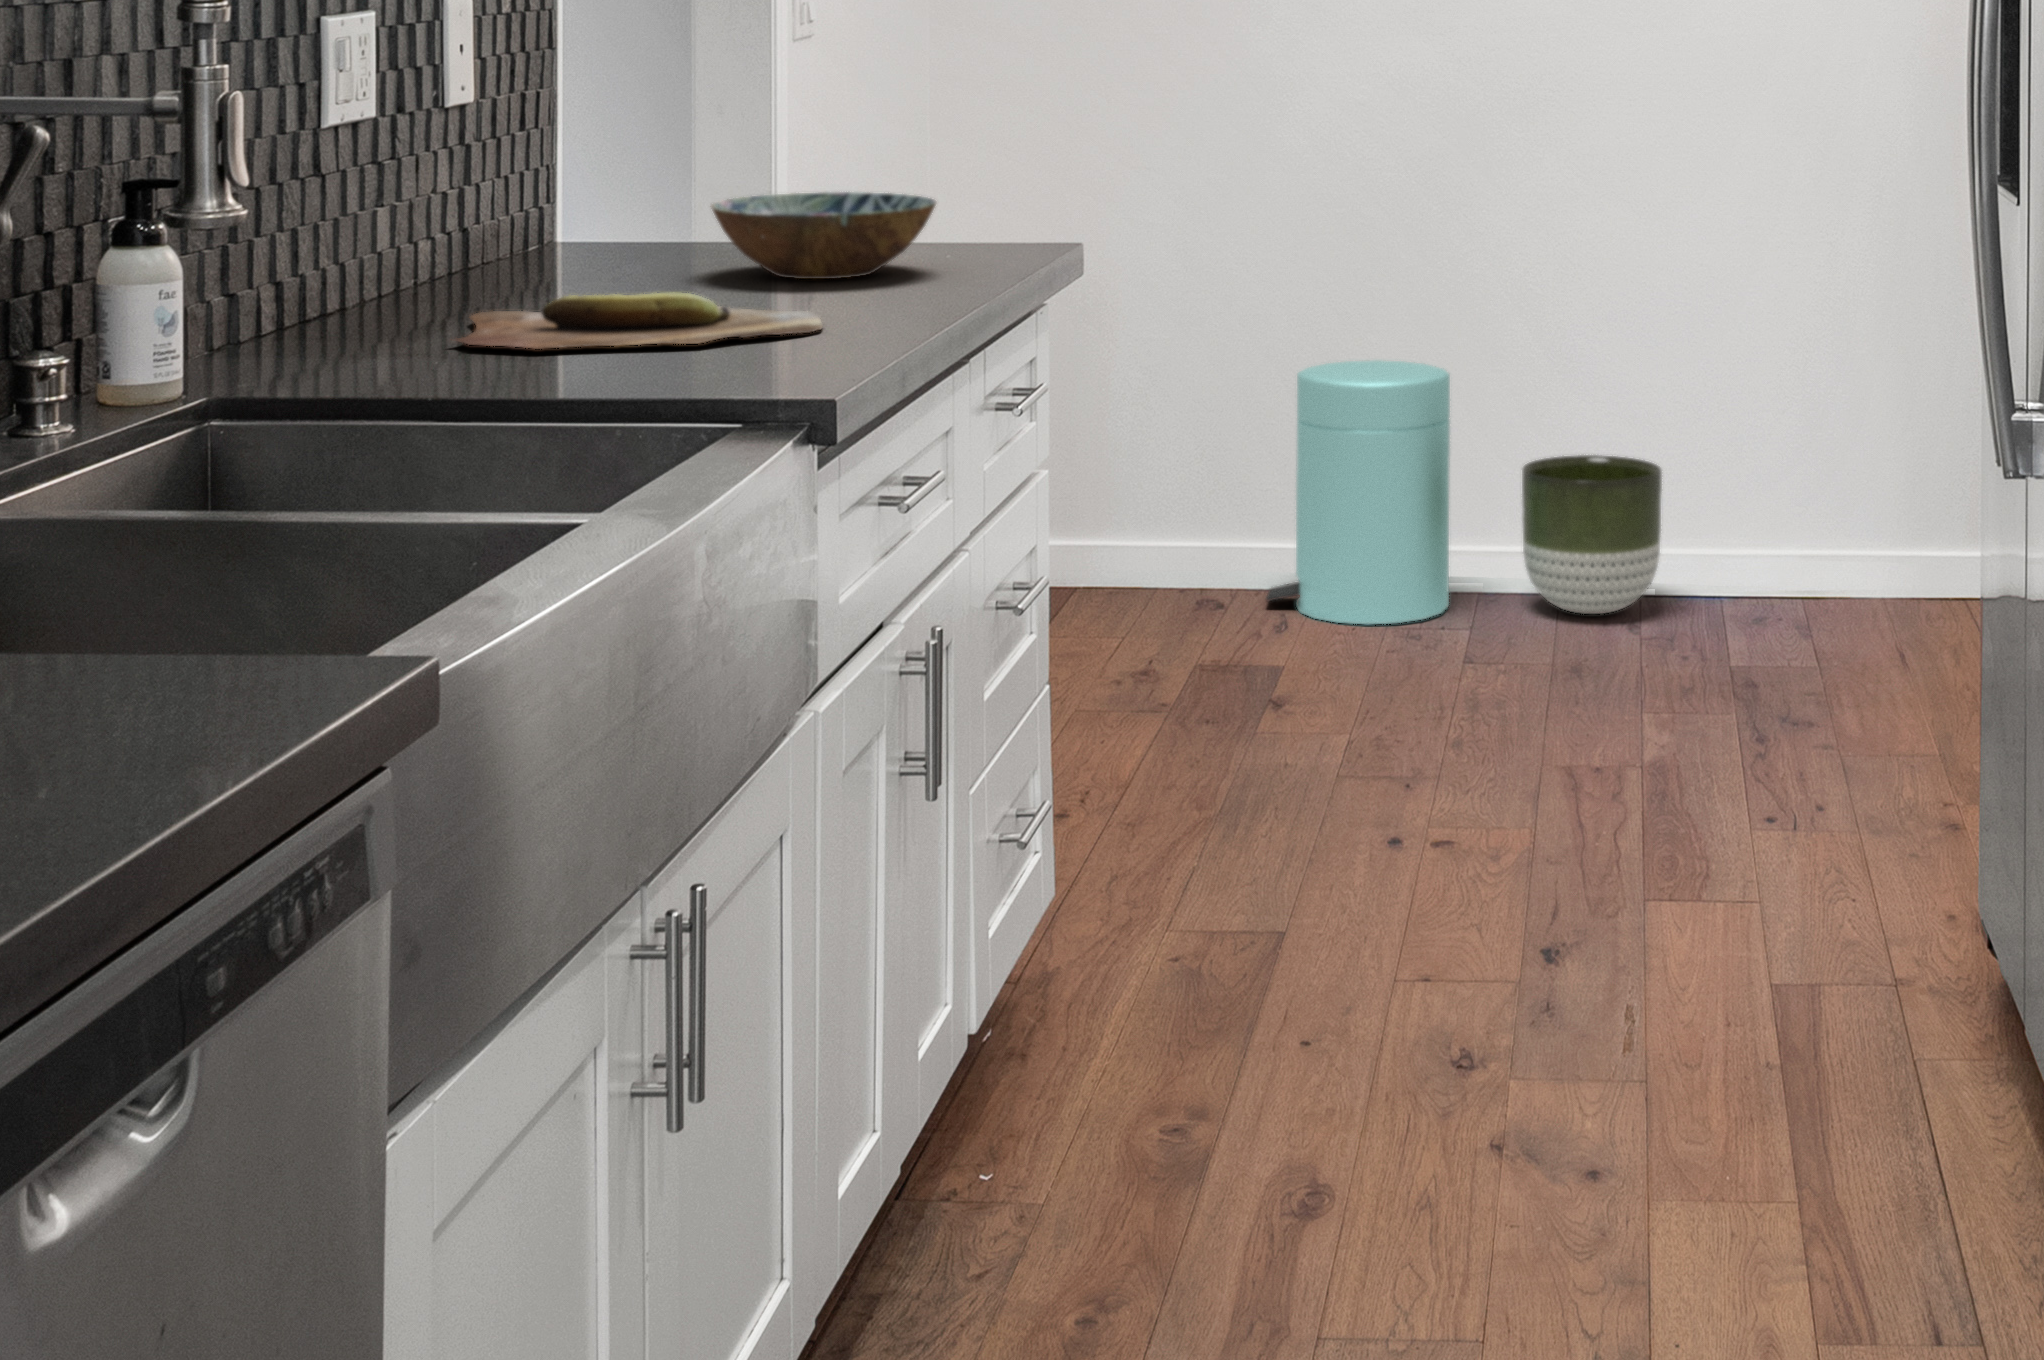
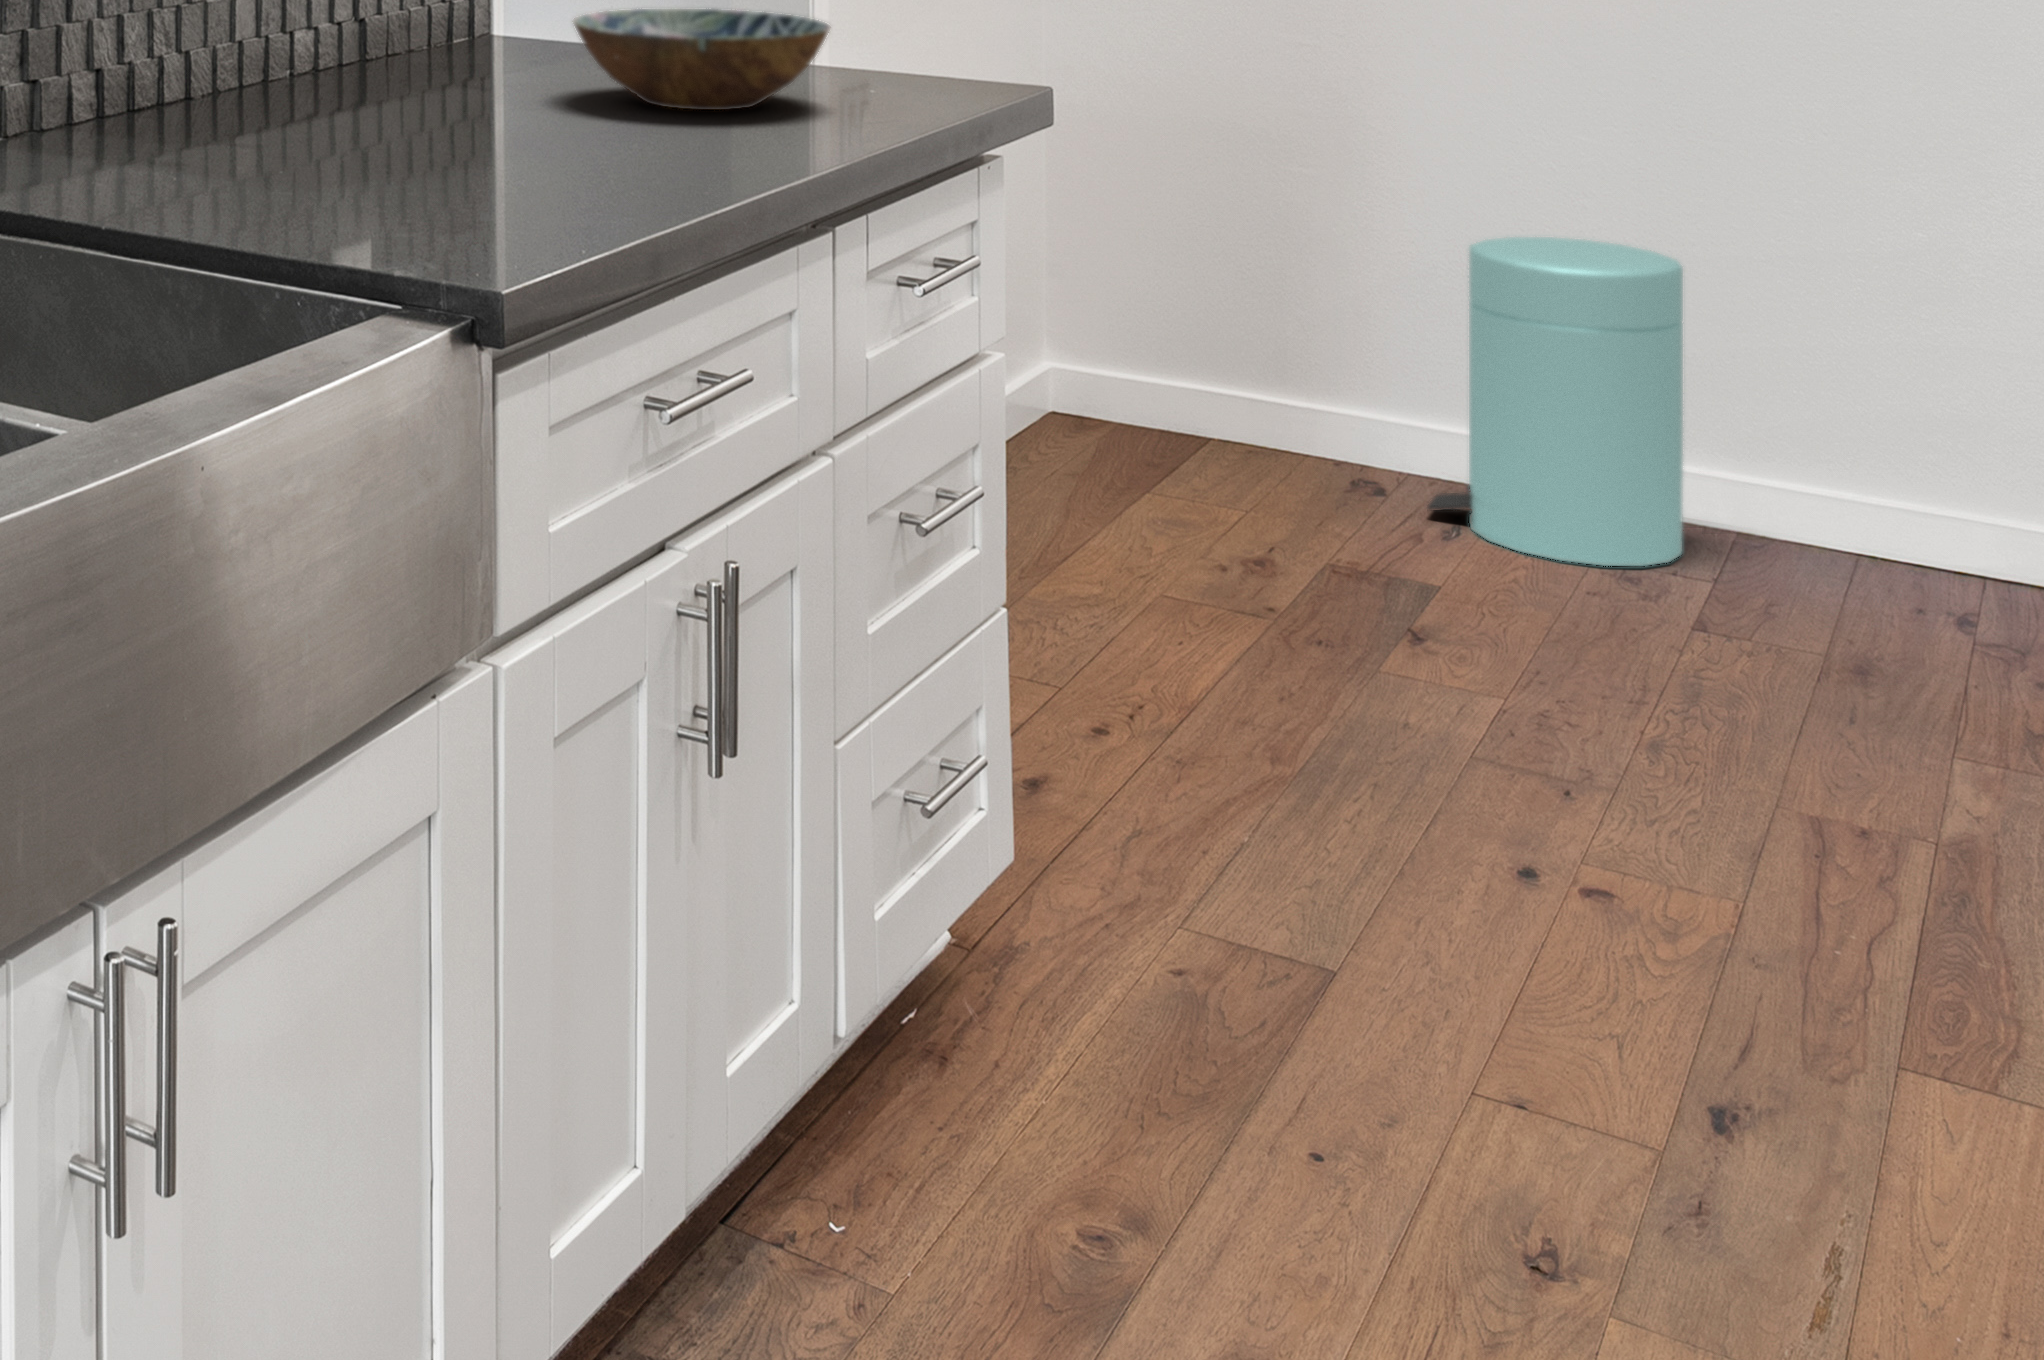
cutting board: present [451,293,823,349] -> none [211,111,626,180]
planter: present [1522,455,1662,614] -> none [1792,388,2012,600]

